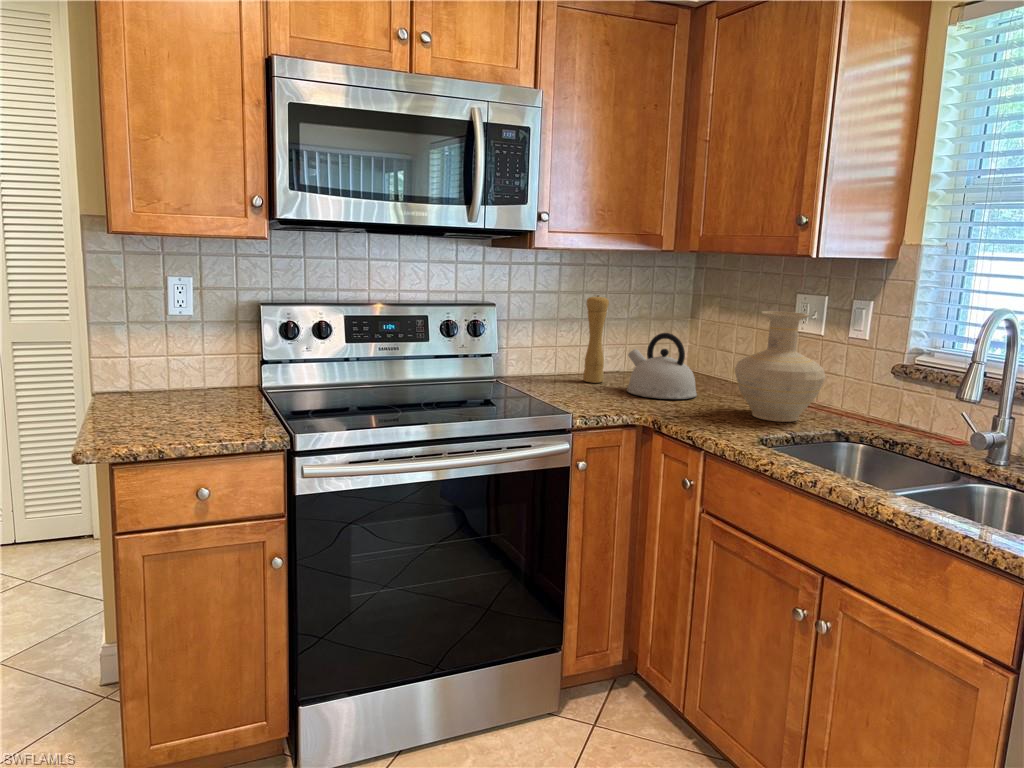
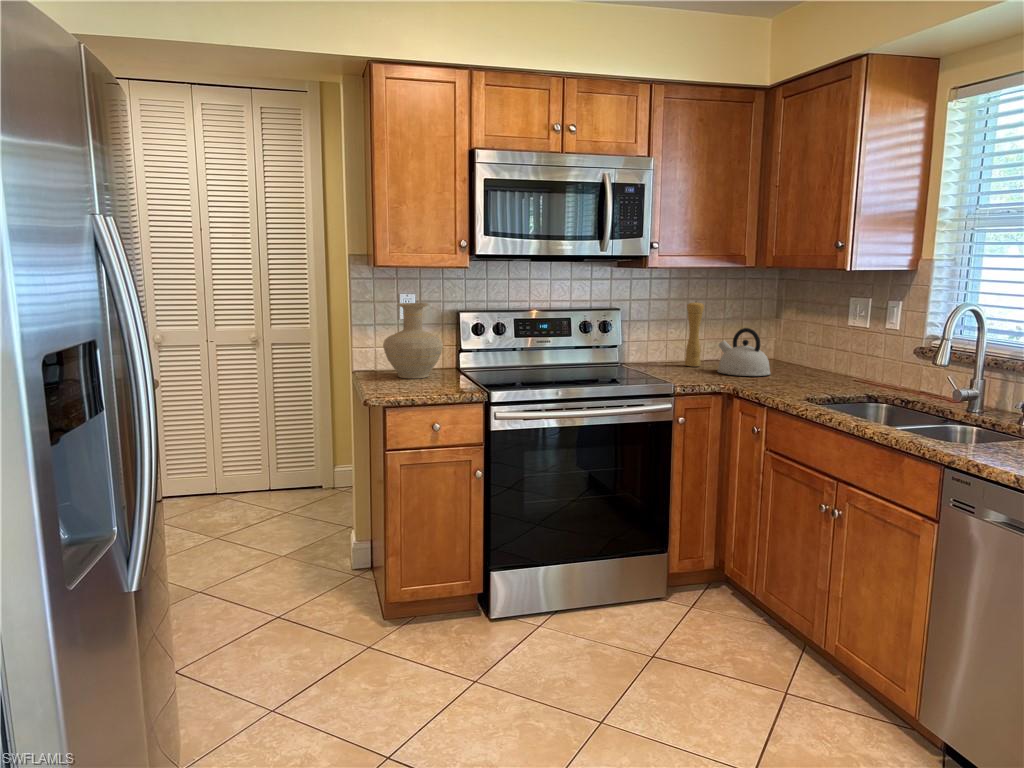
vase: present [735,311,826,422] -> present [383,303,443,378]

